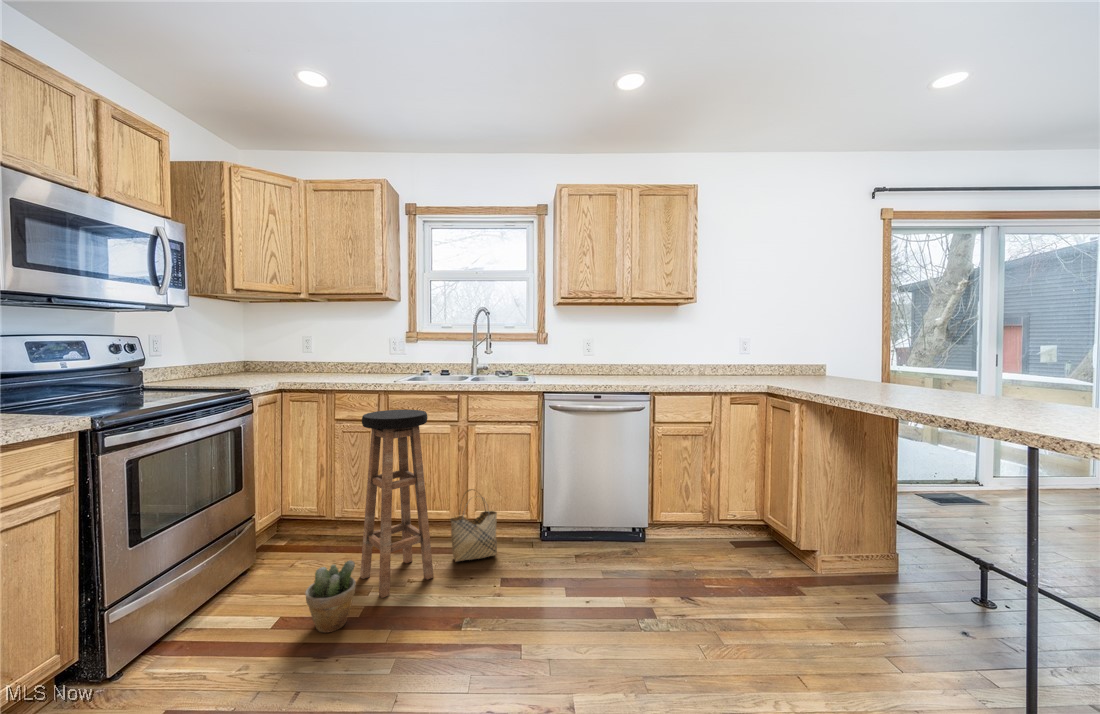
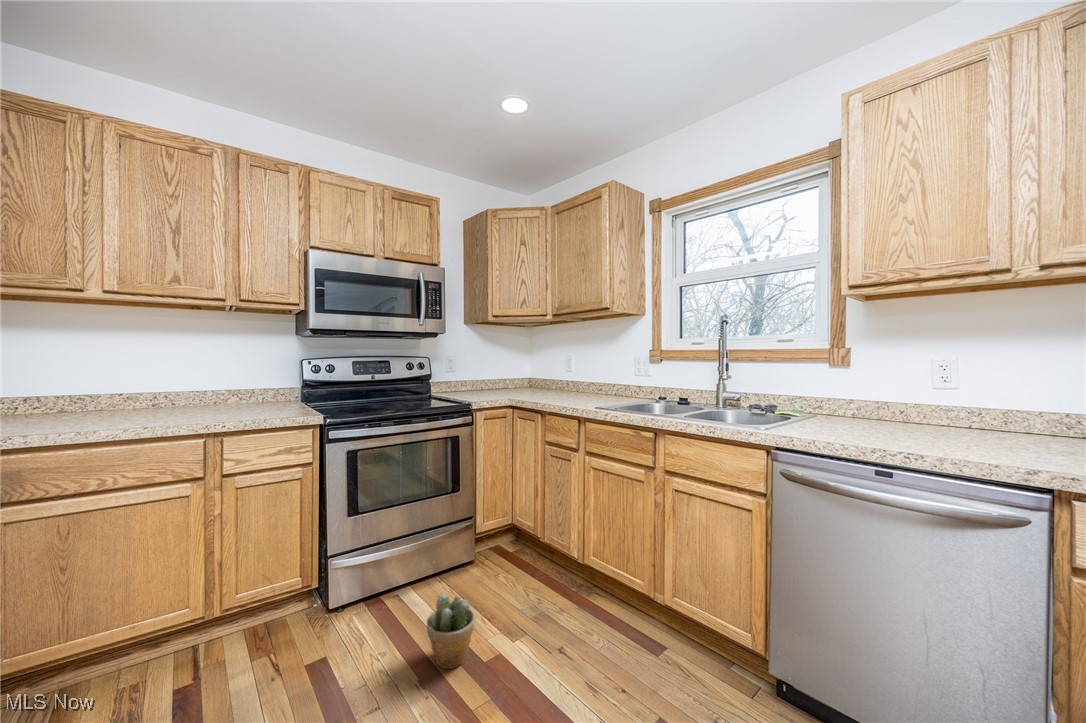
bar stool: present [360,410,434,598] -> none [510,440,584,664]
woven basket: present [450,489,497,562] -> none [613,566,682,681]

